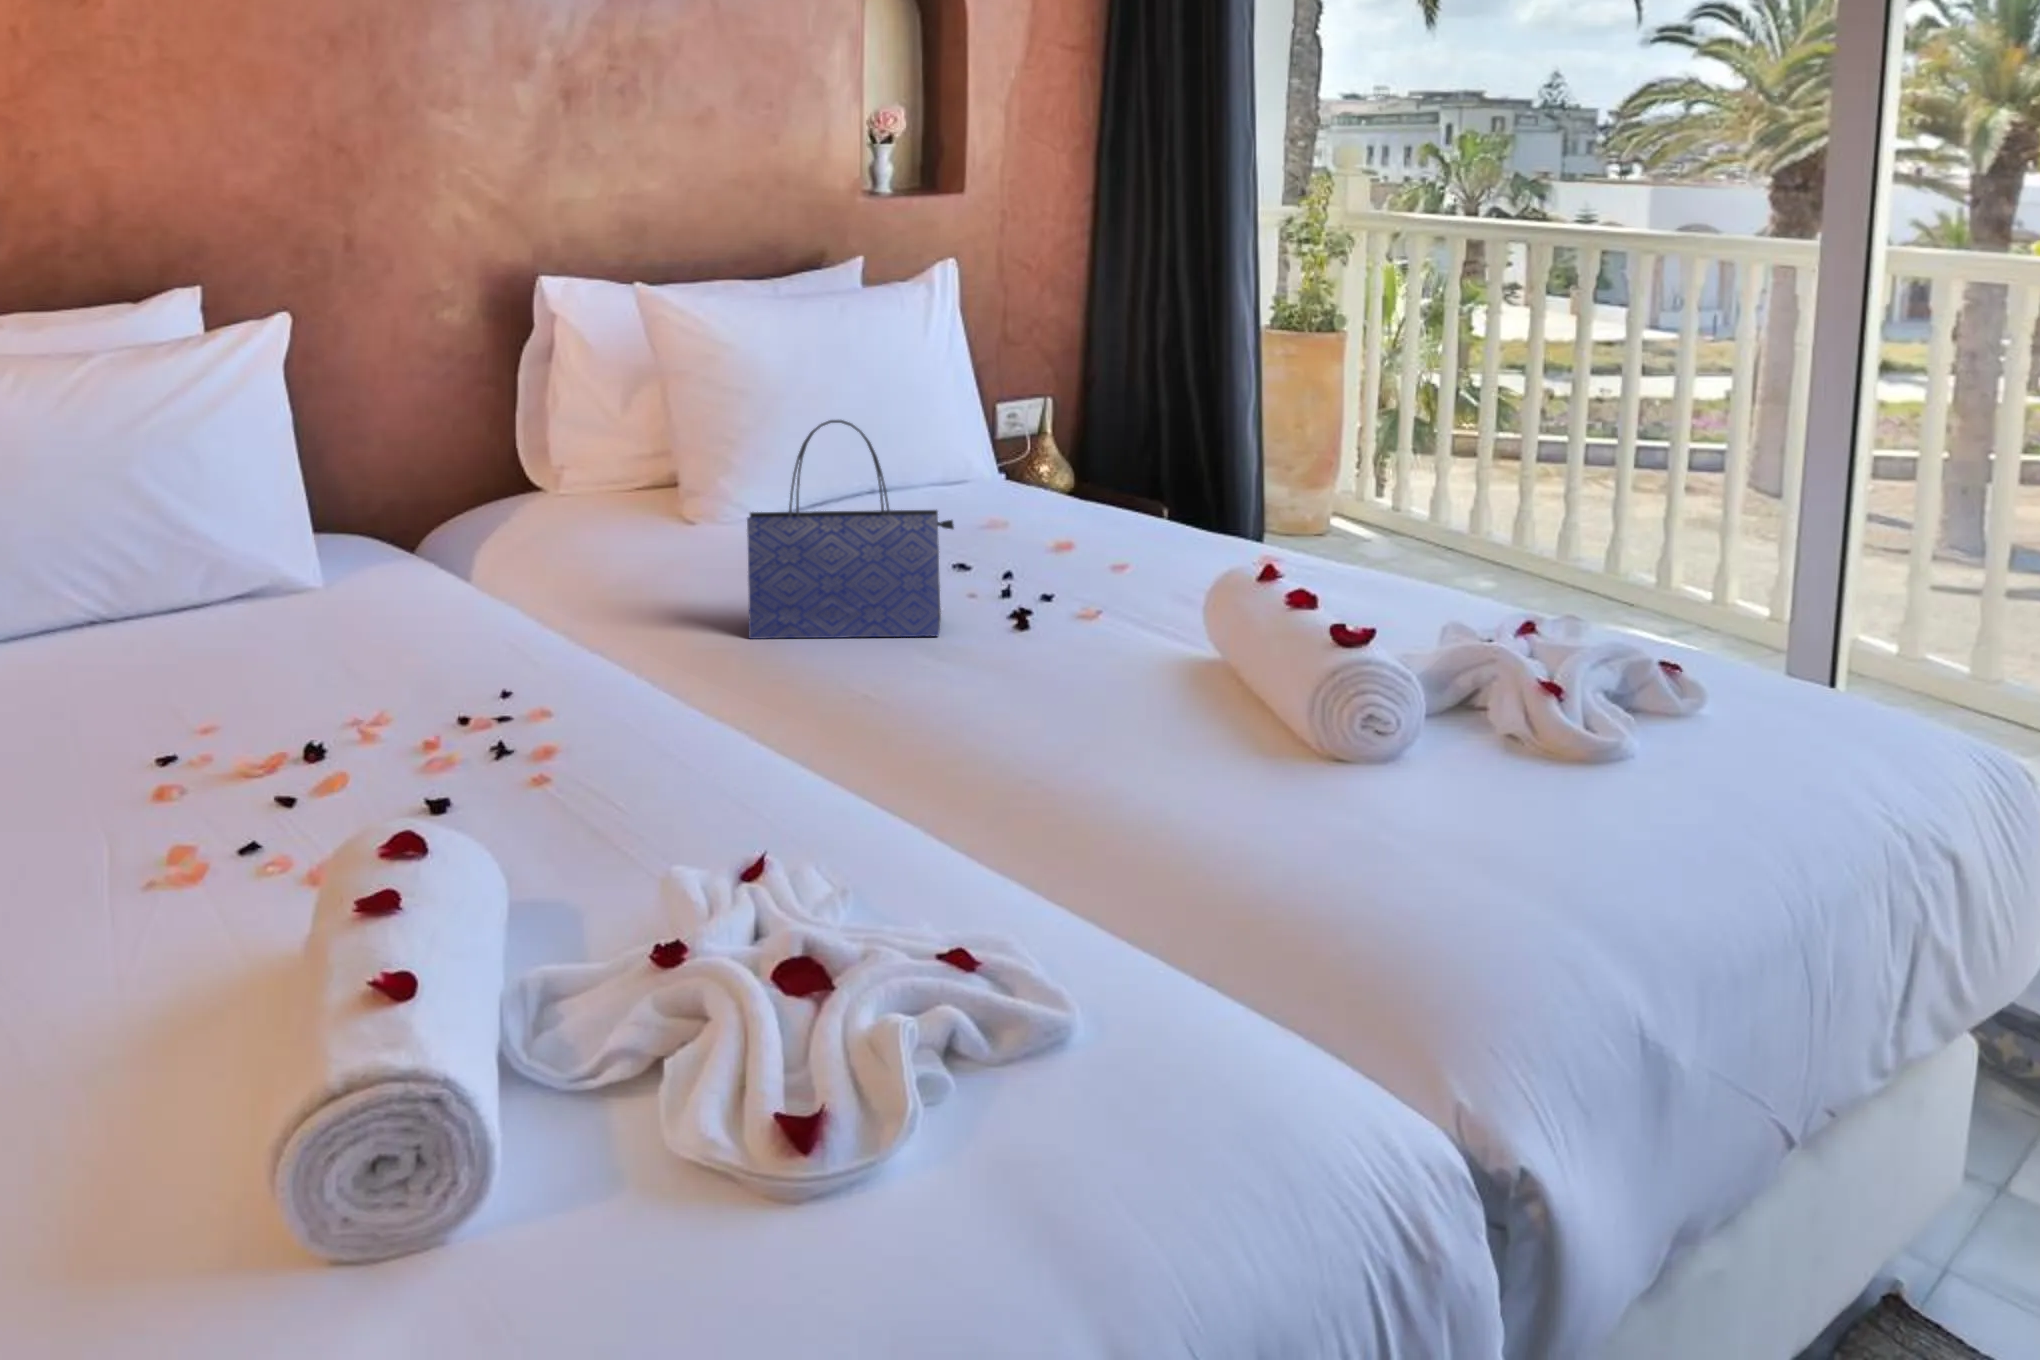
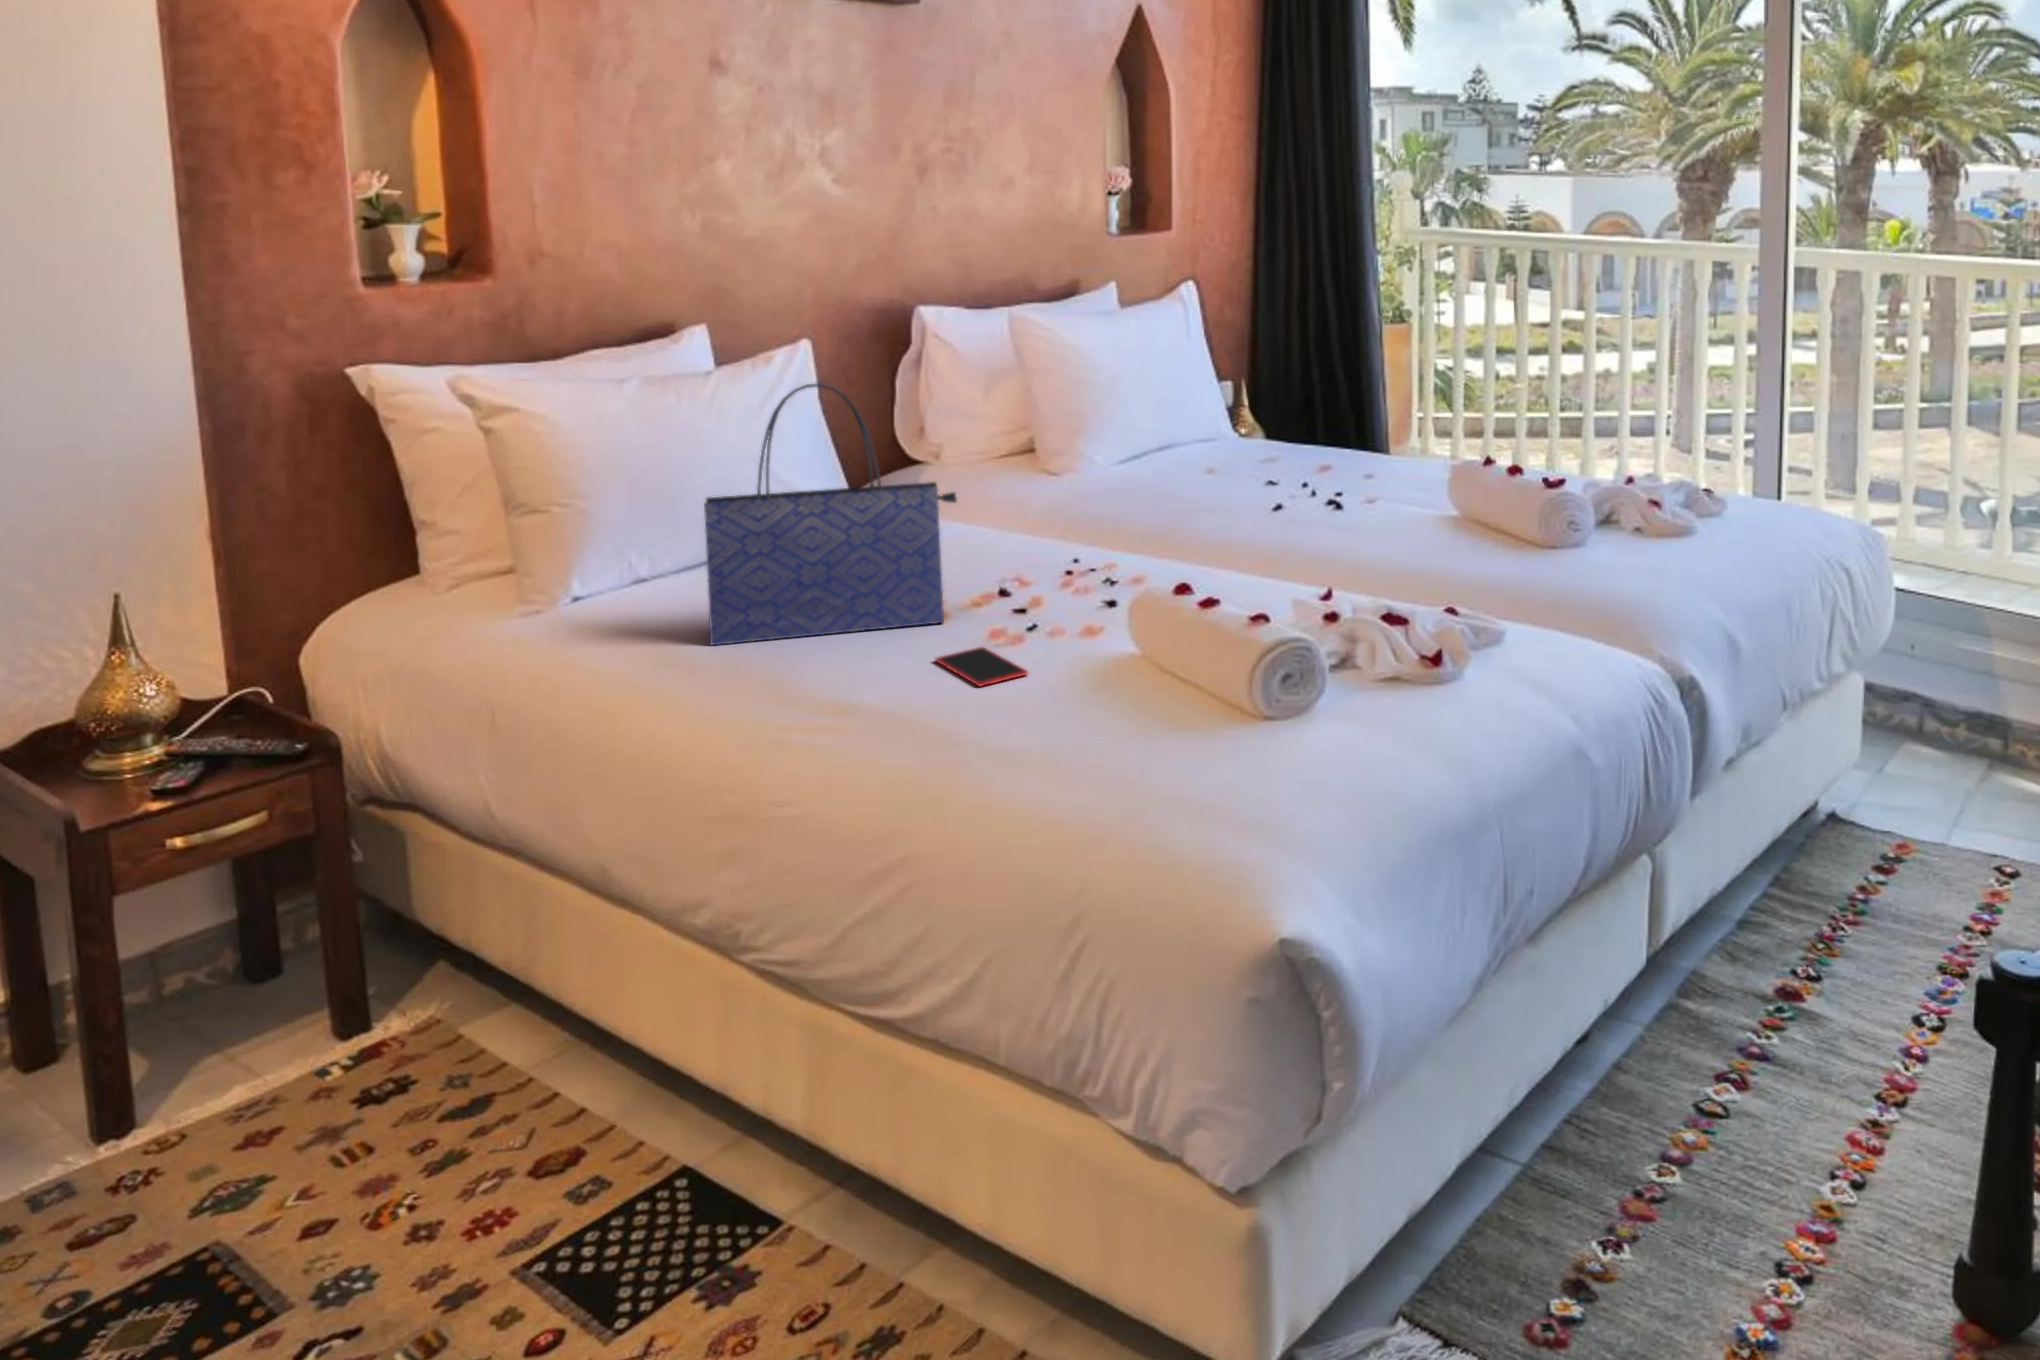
smartphone: none [922,665,997,705] -> present [936,647,1028,686]

